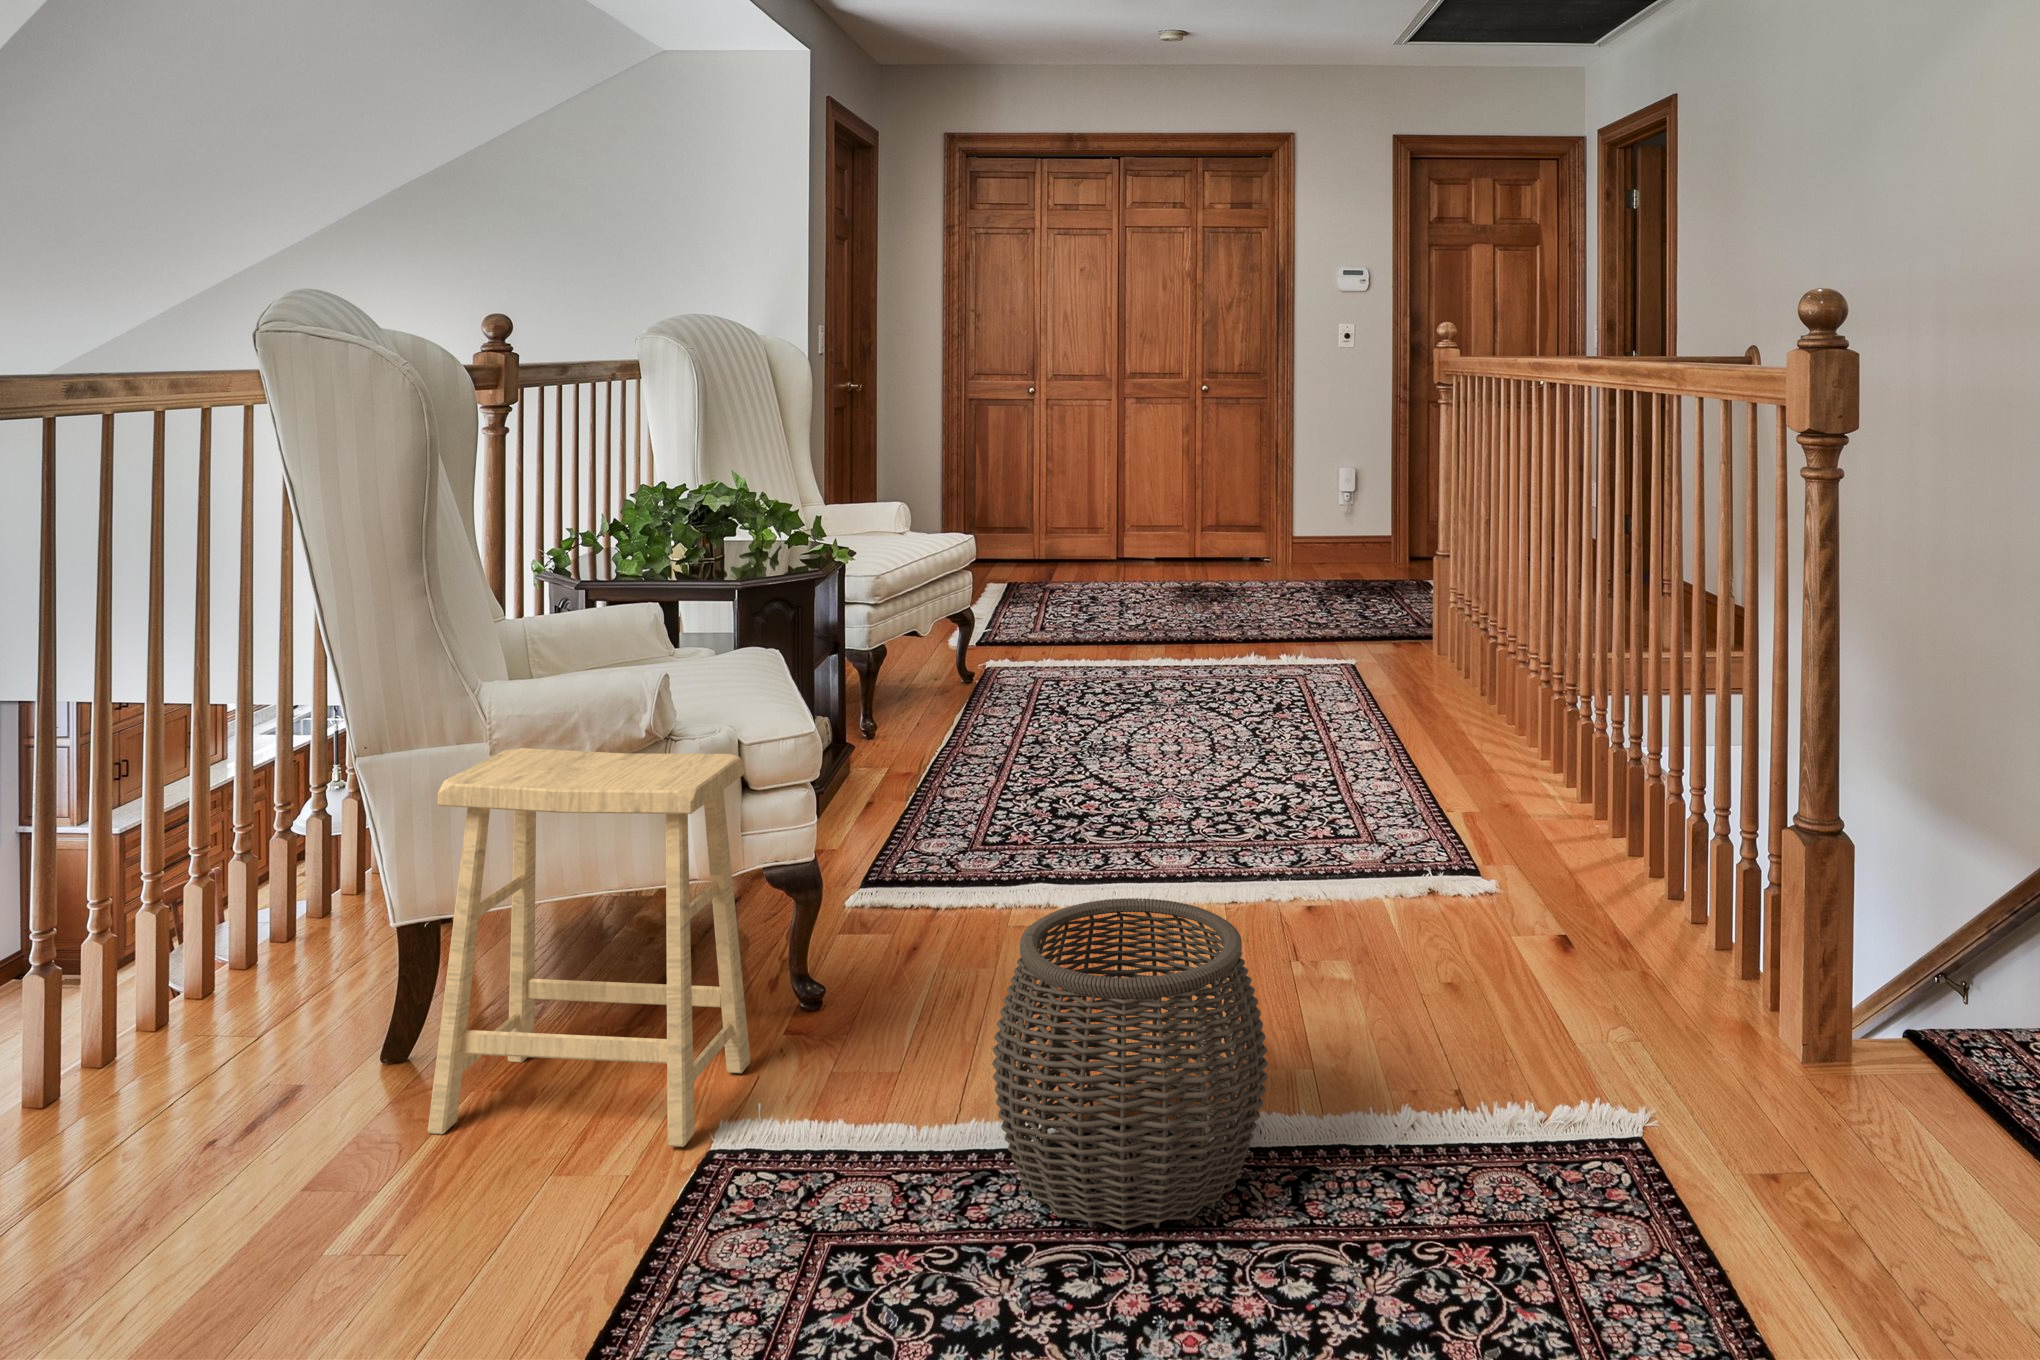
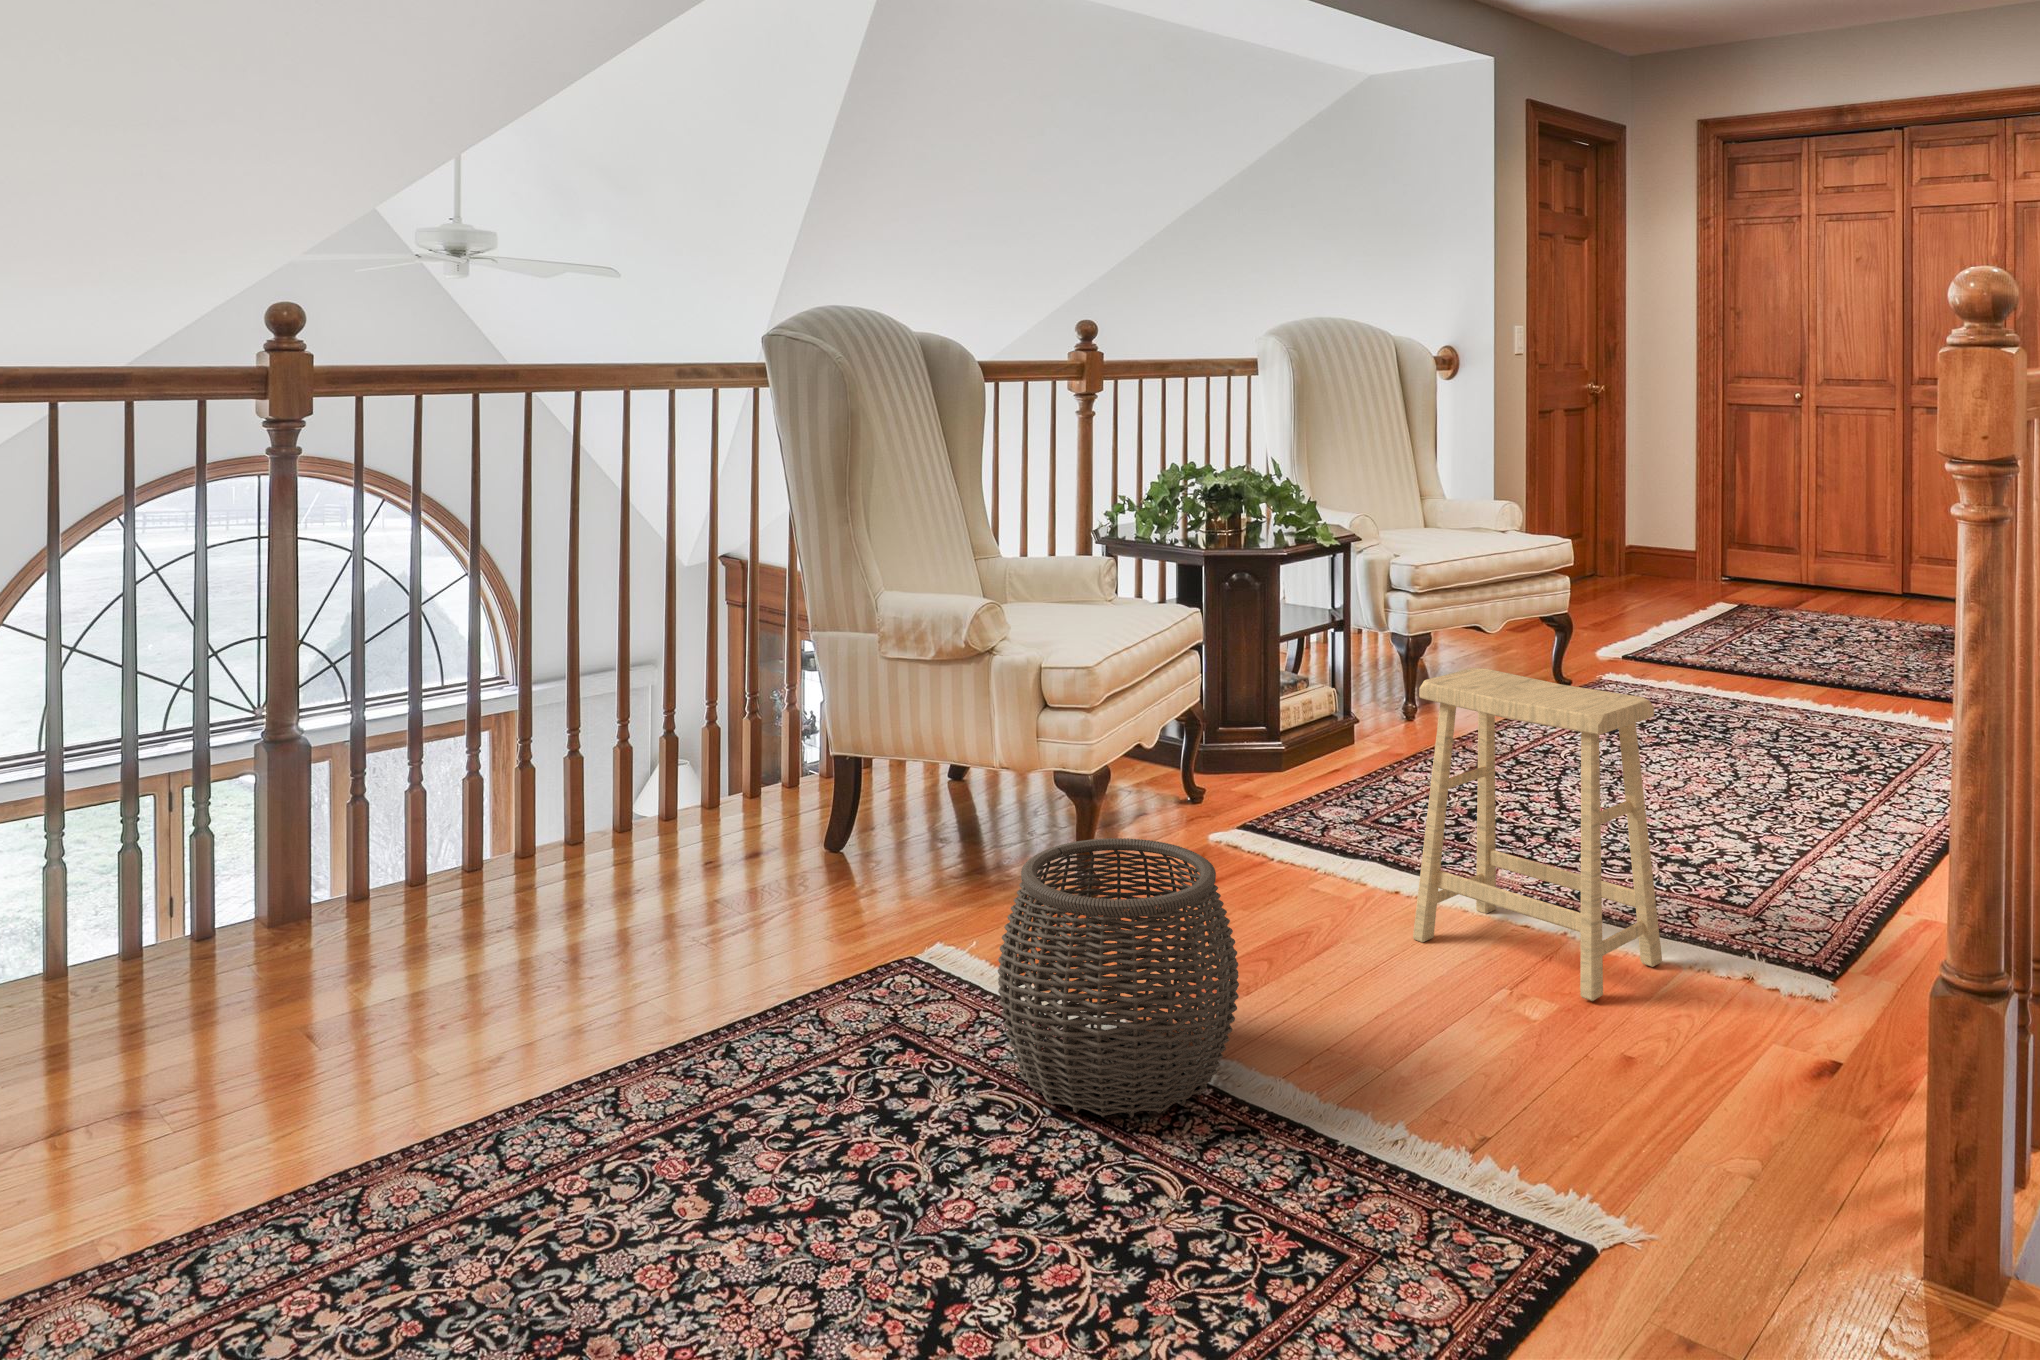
footstool: present [428,748,751,1147] -> present [1413,668,1662,1001]

